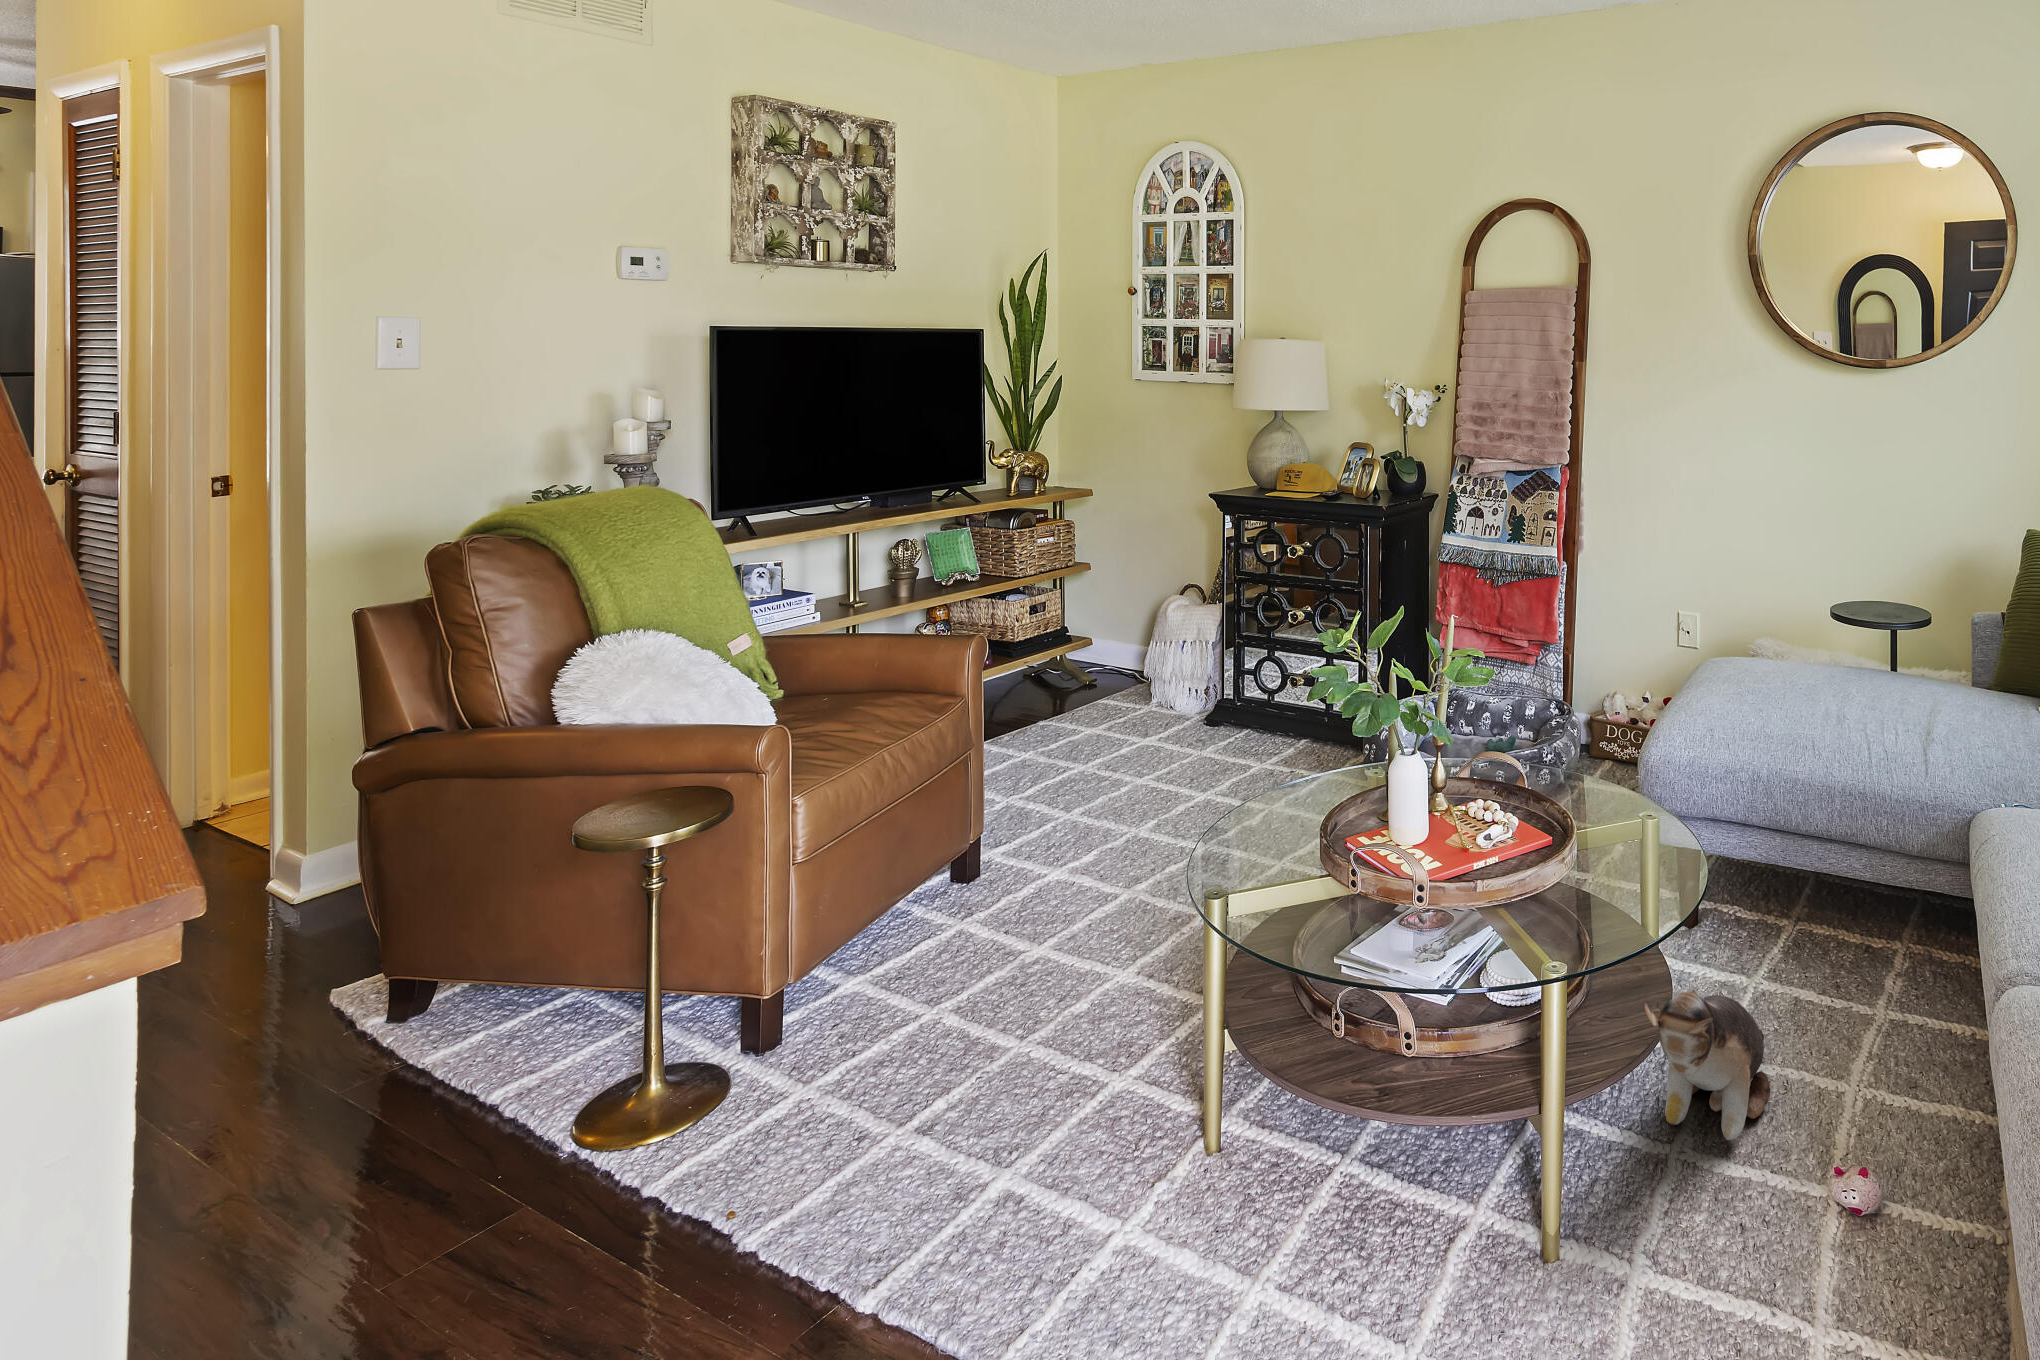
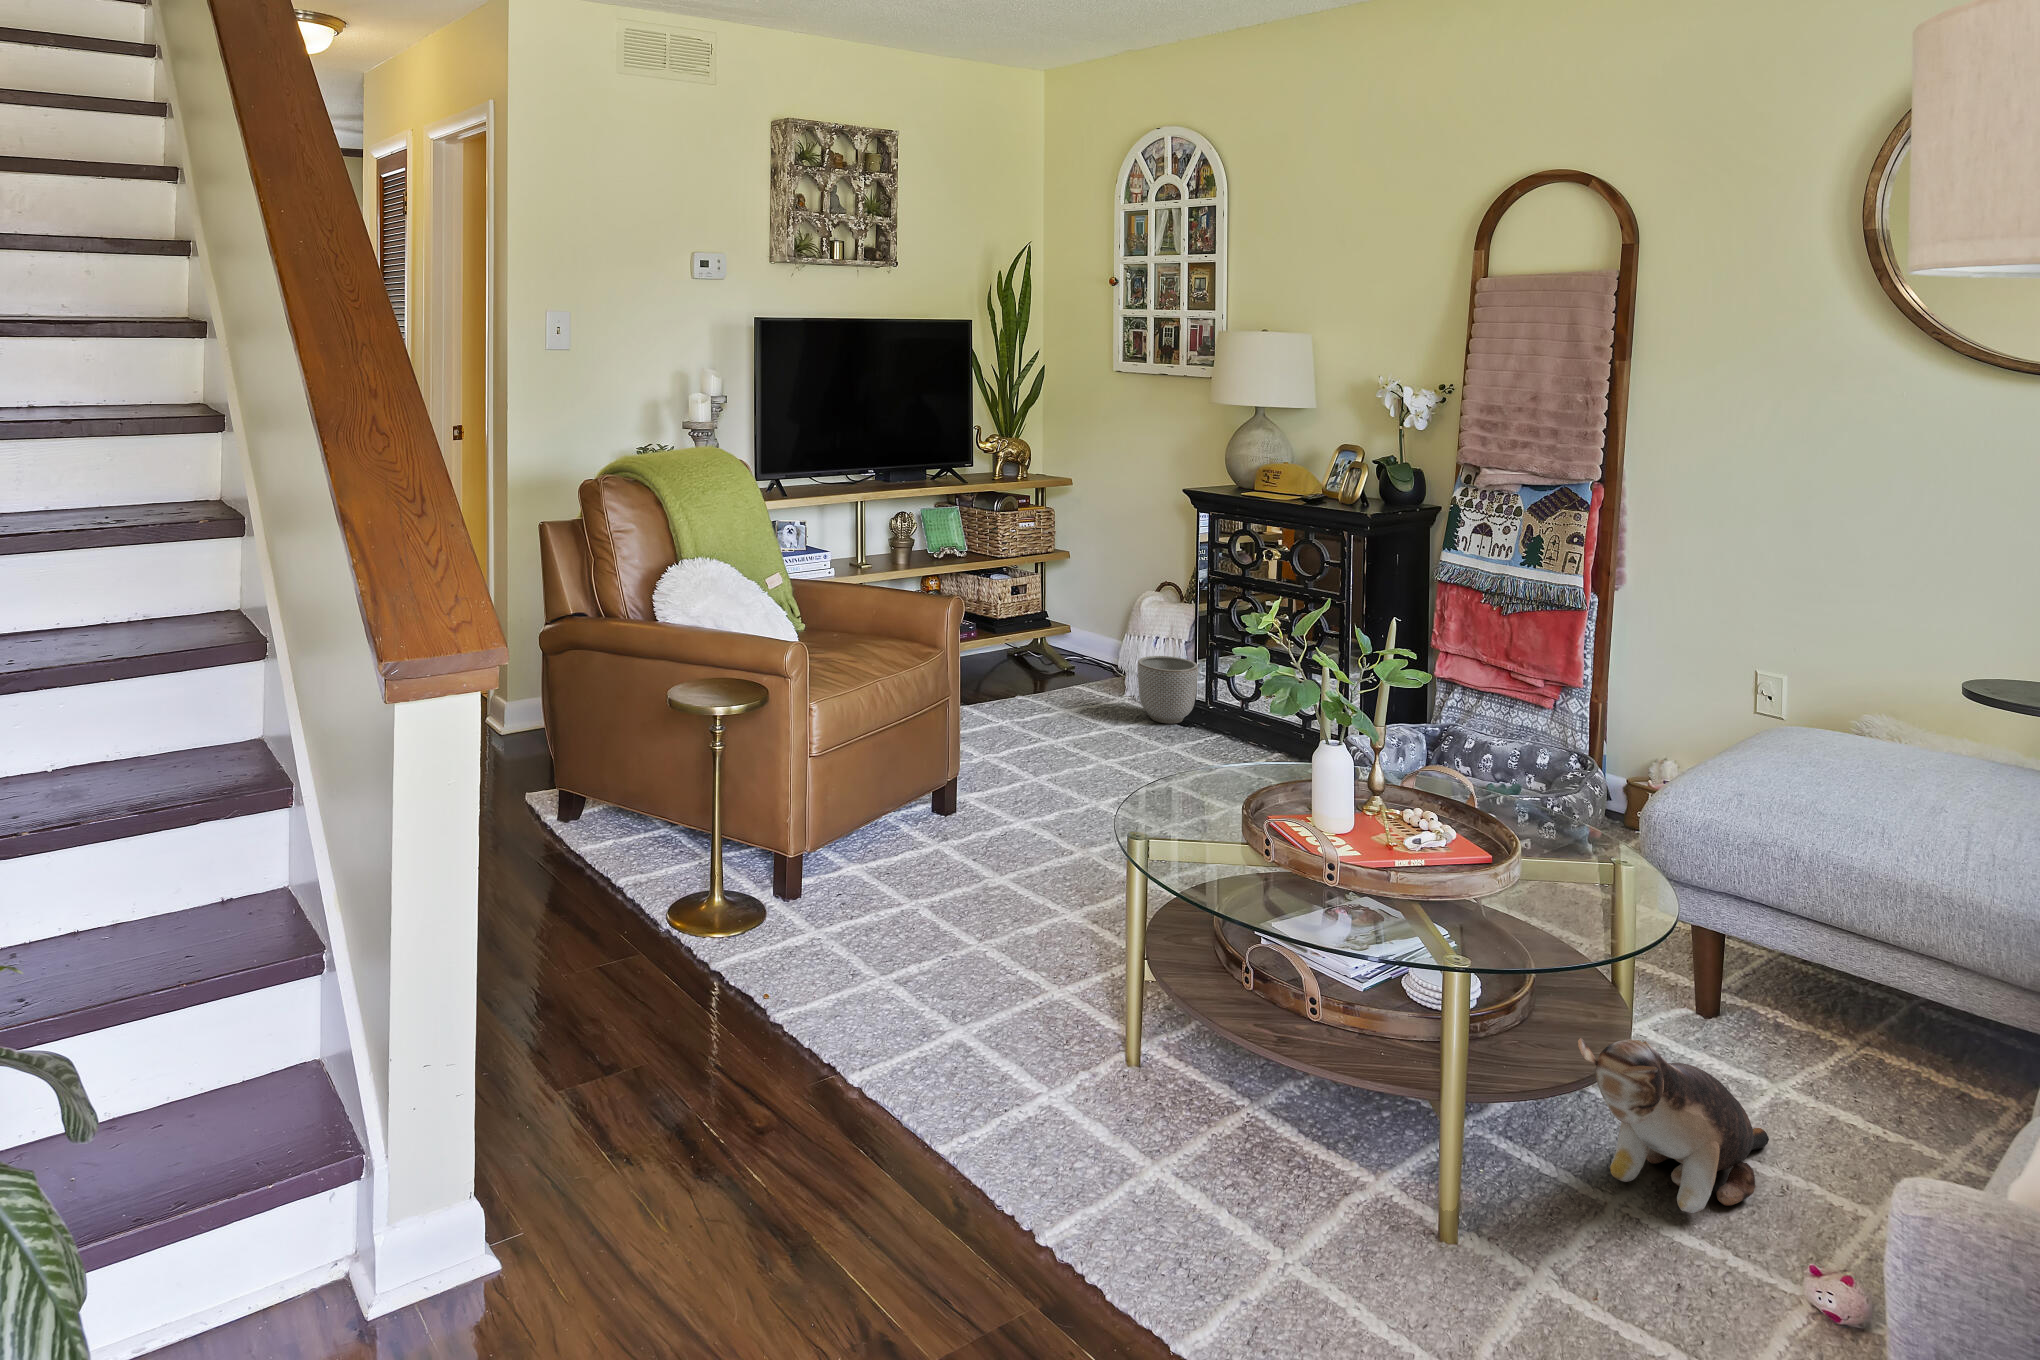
planter: none [1168,658,1227,726] -> present [1137,656,1198,724]

